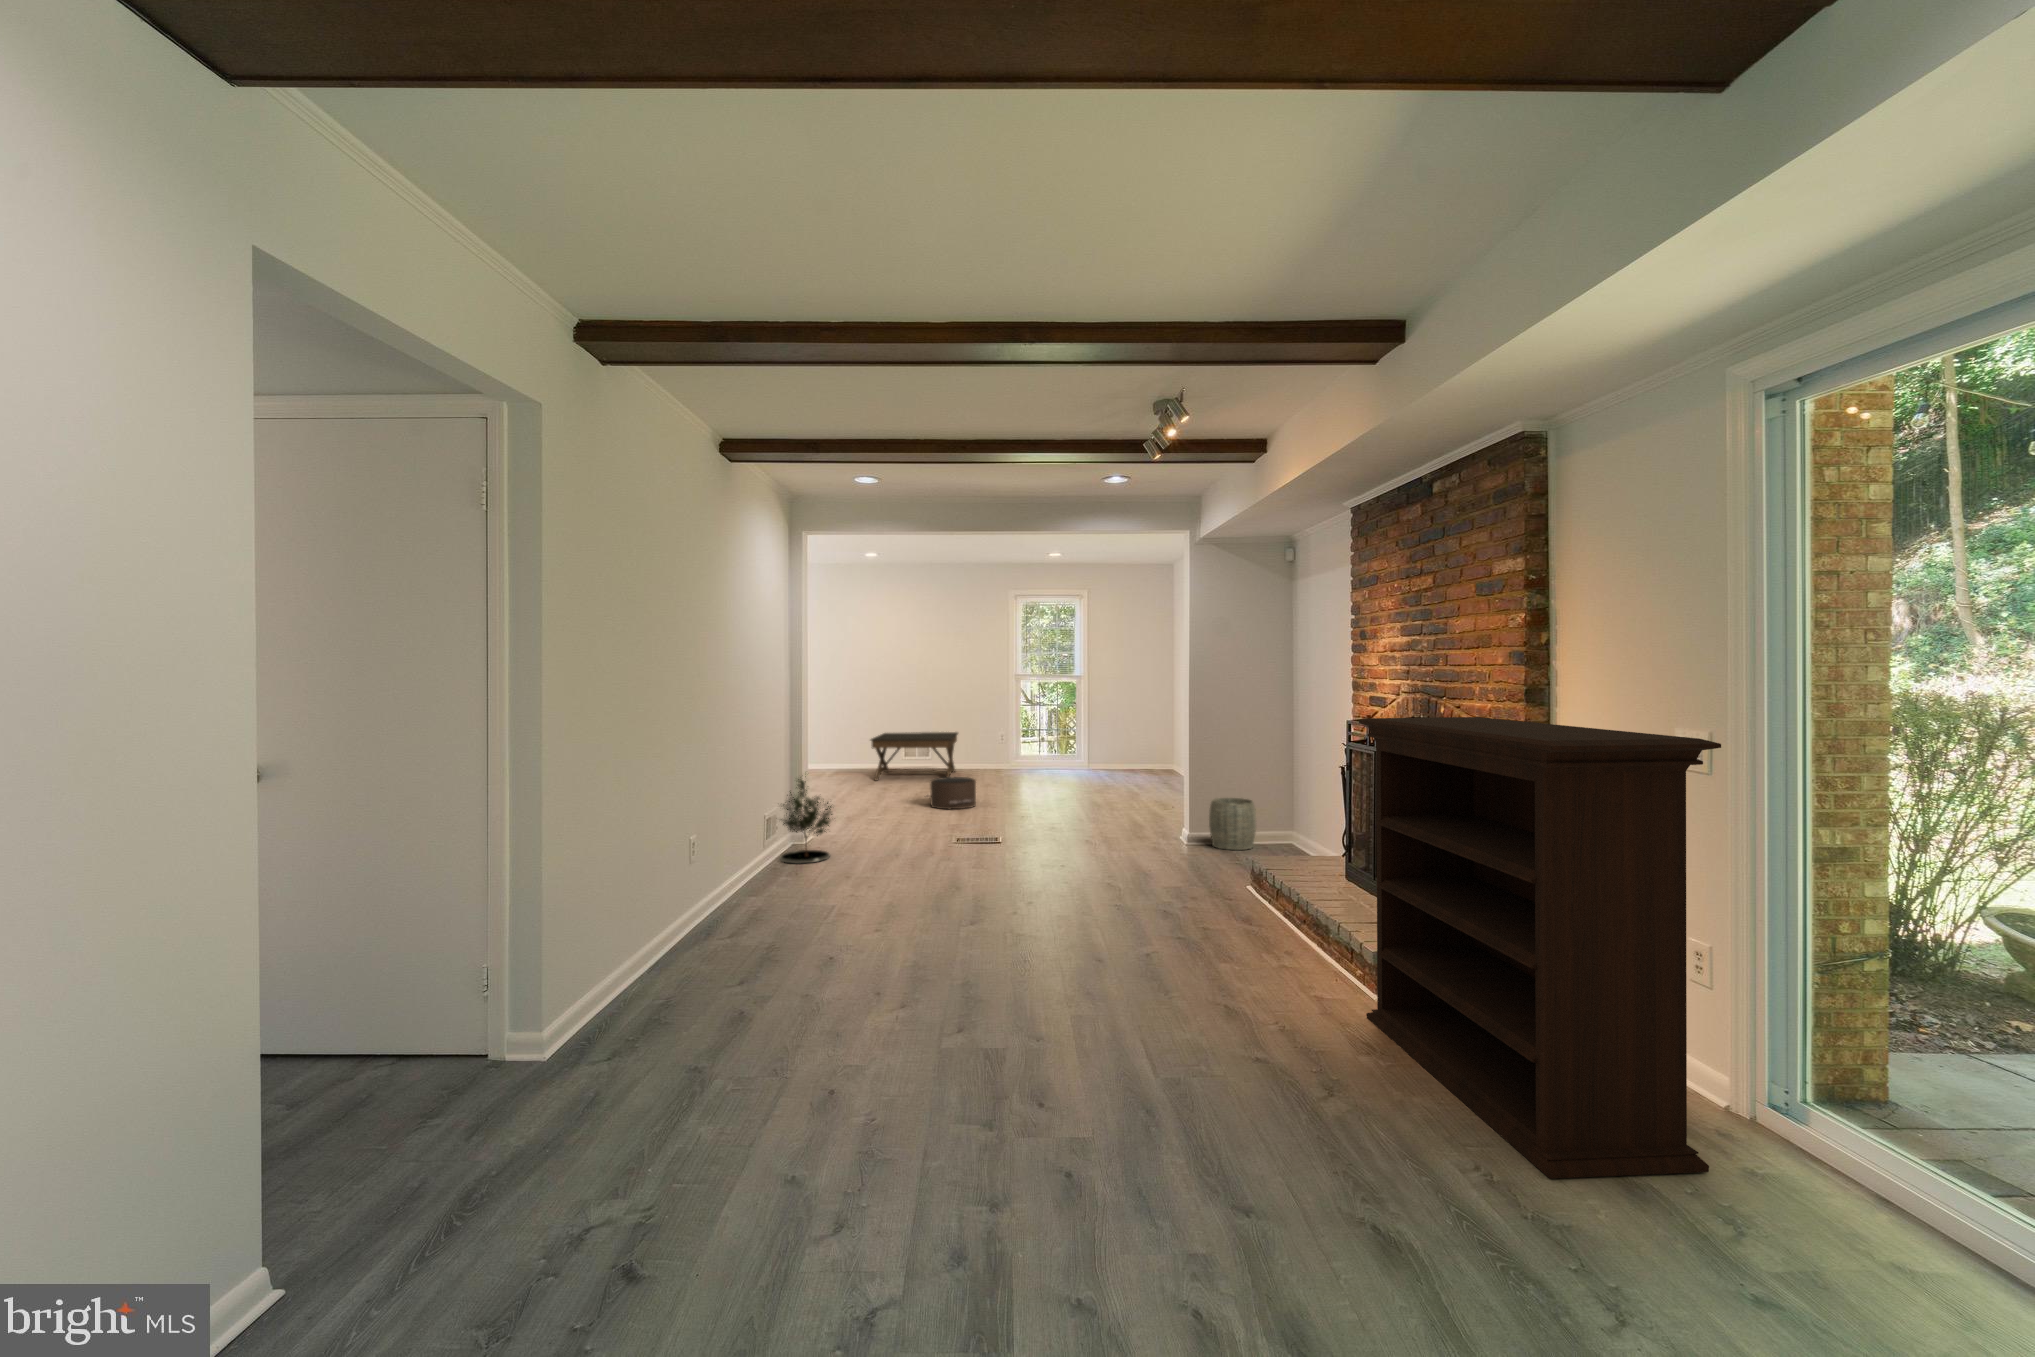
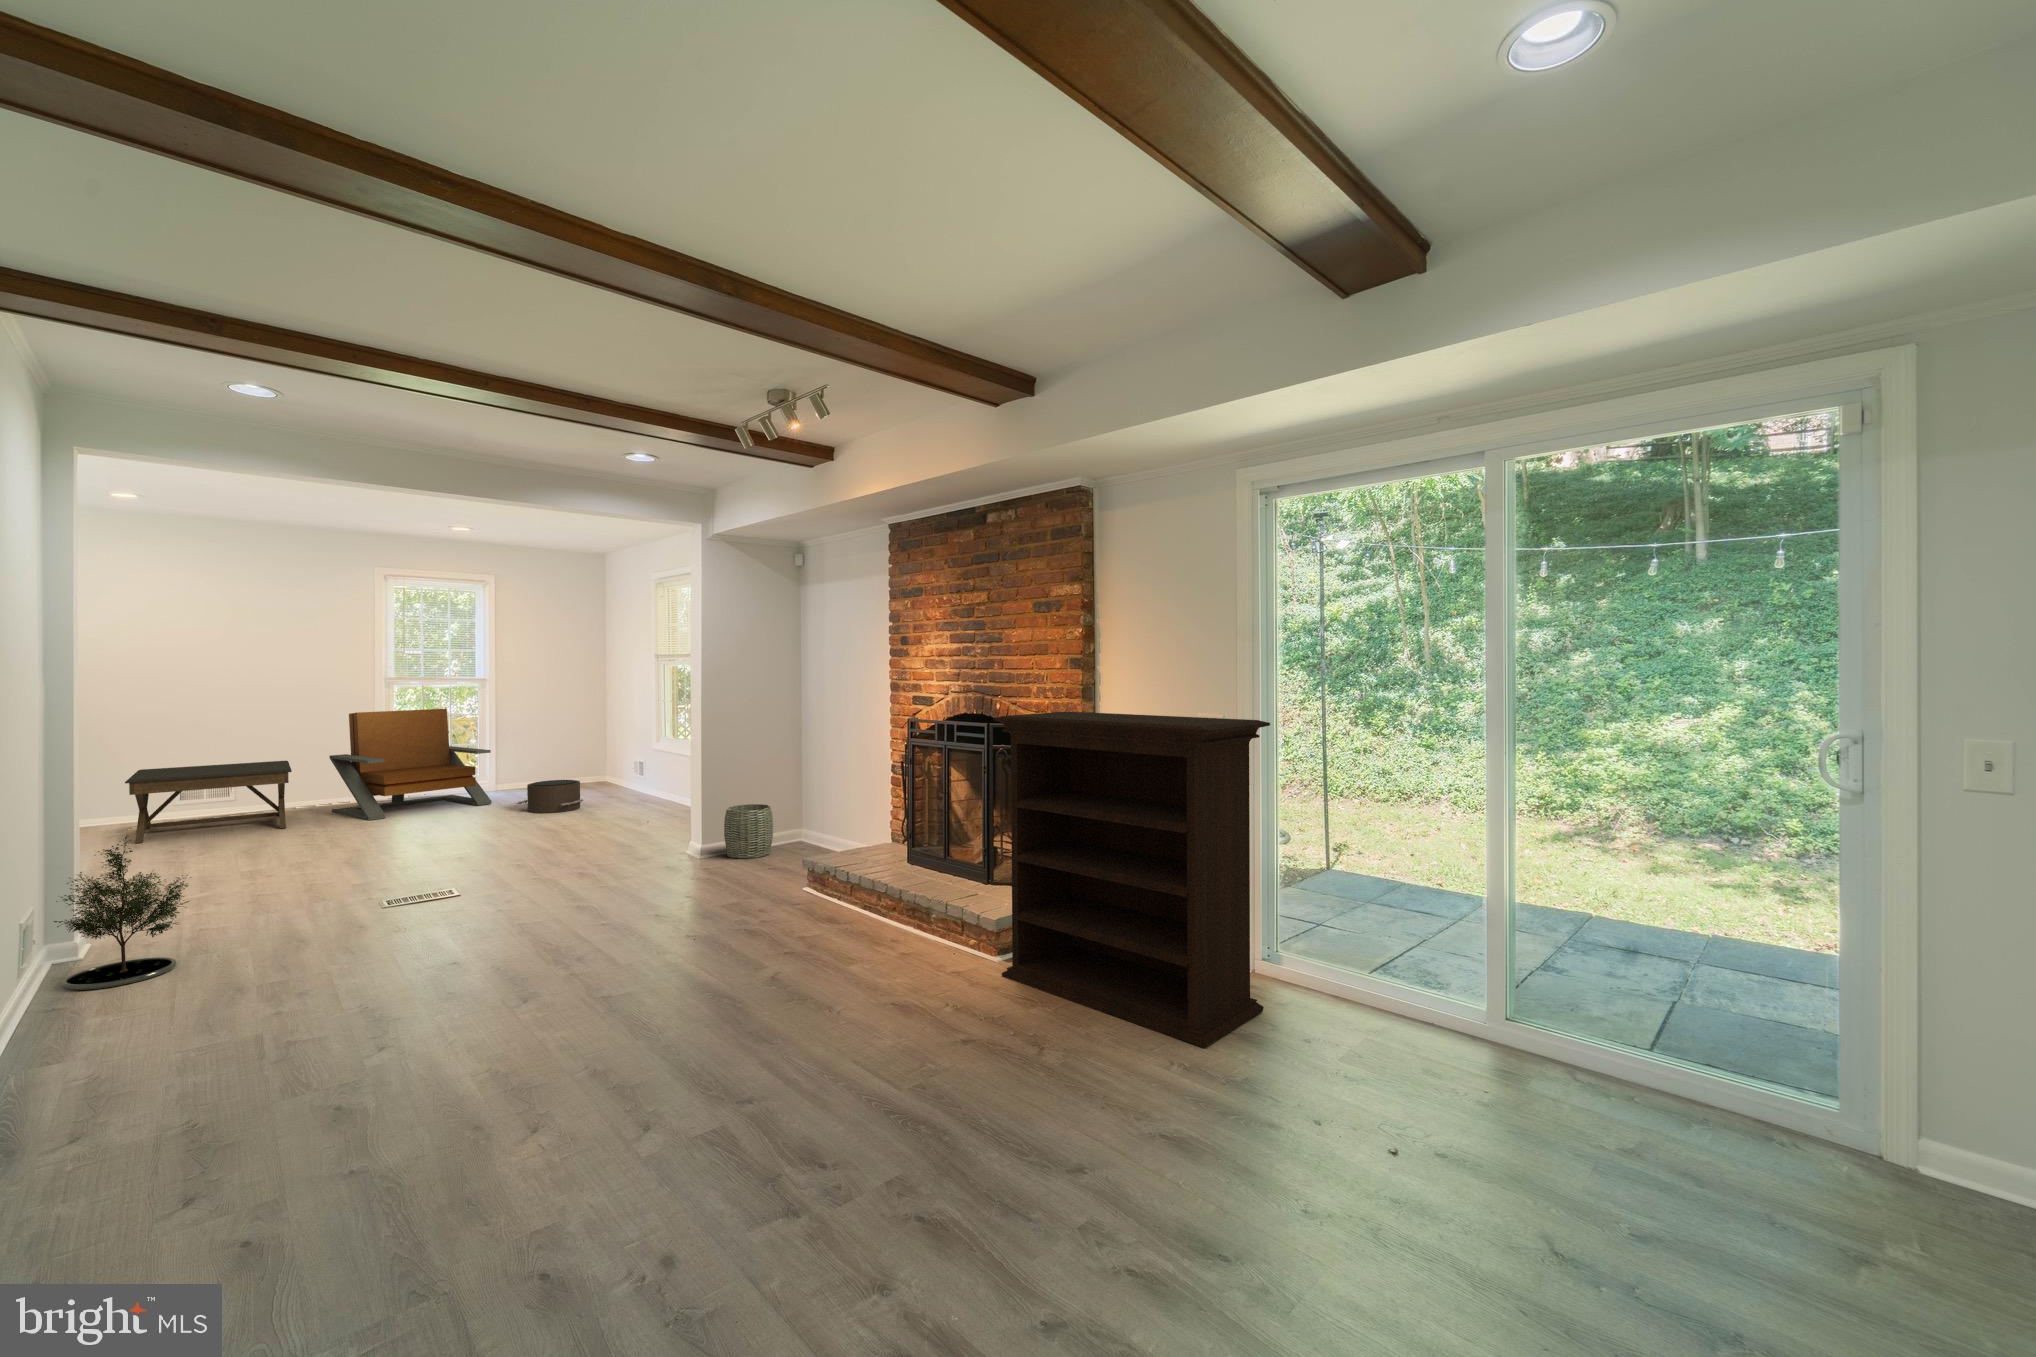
lounge chair: none [981,698,1079,780] -> present [329,709,492,820]
pouf: present [927,777,976,809] -> present [517,780,583,813]

